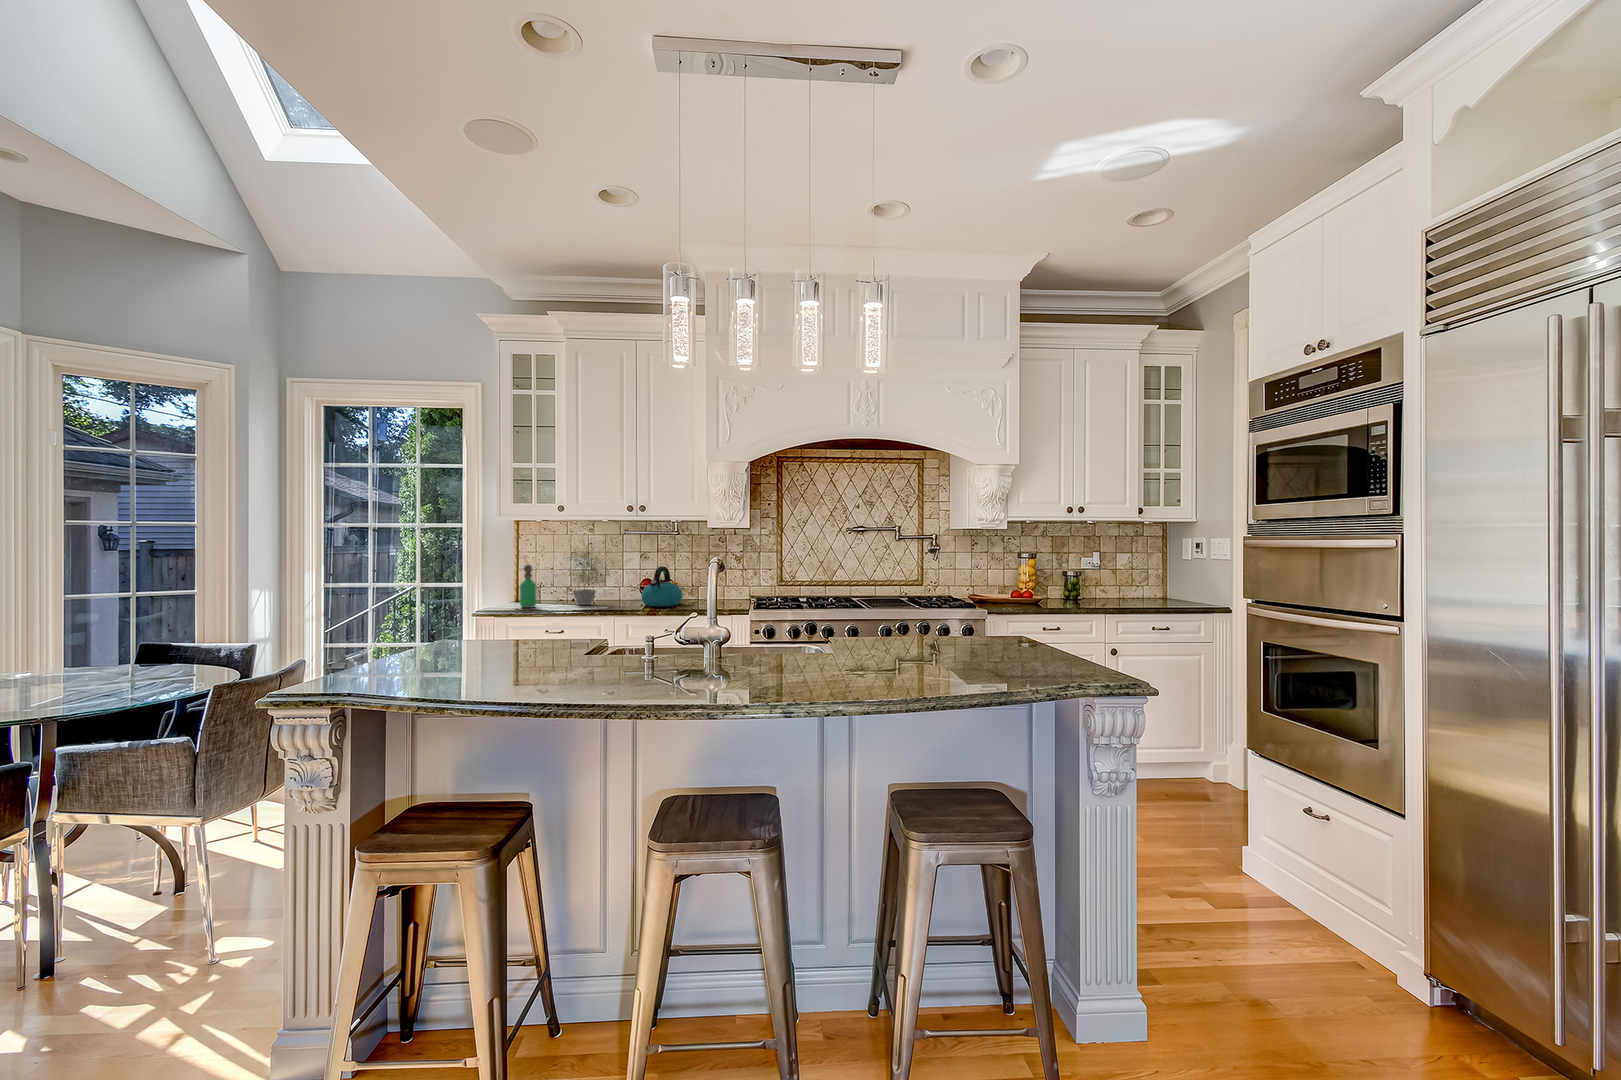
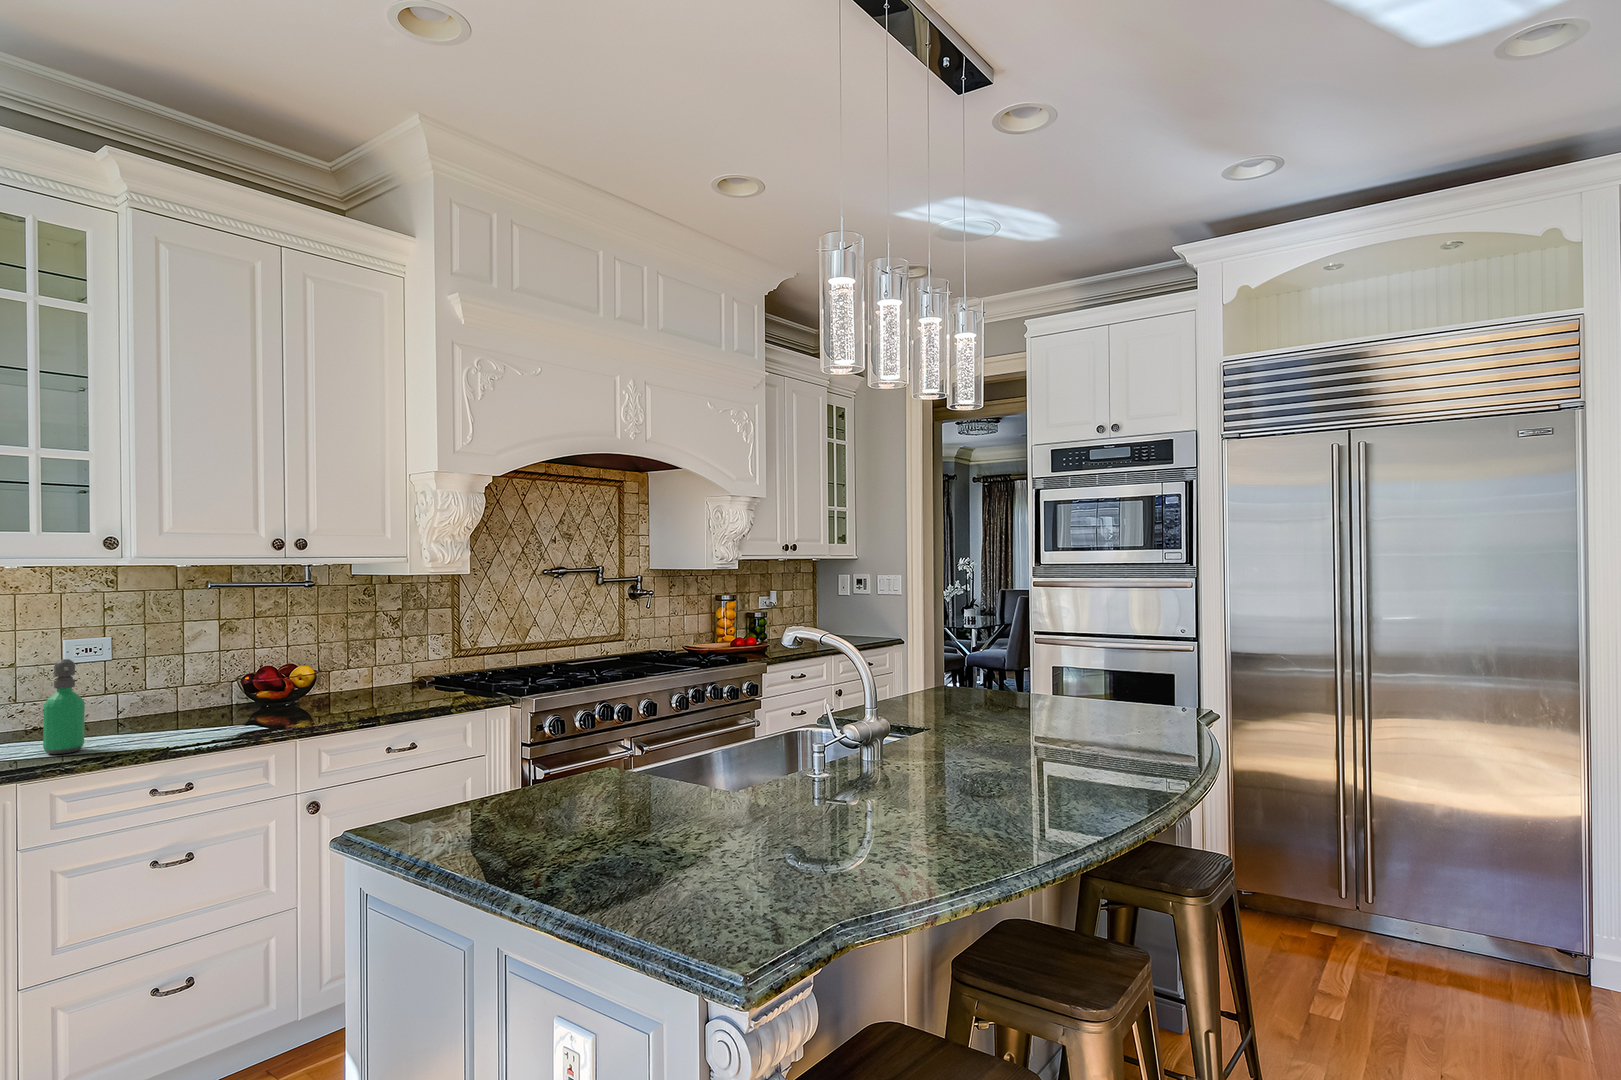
potted plant: present [568,545,610,605] -> none [120,599,244,731]
kettle: present [641,567,683,606] -> none [300,643,378,714]

